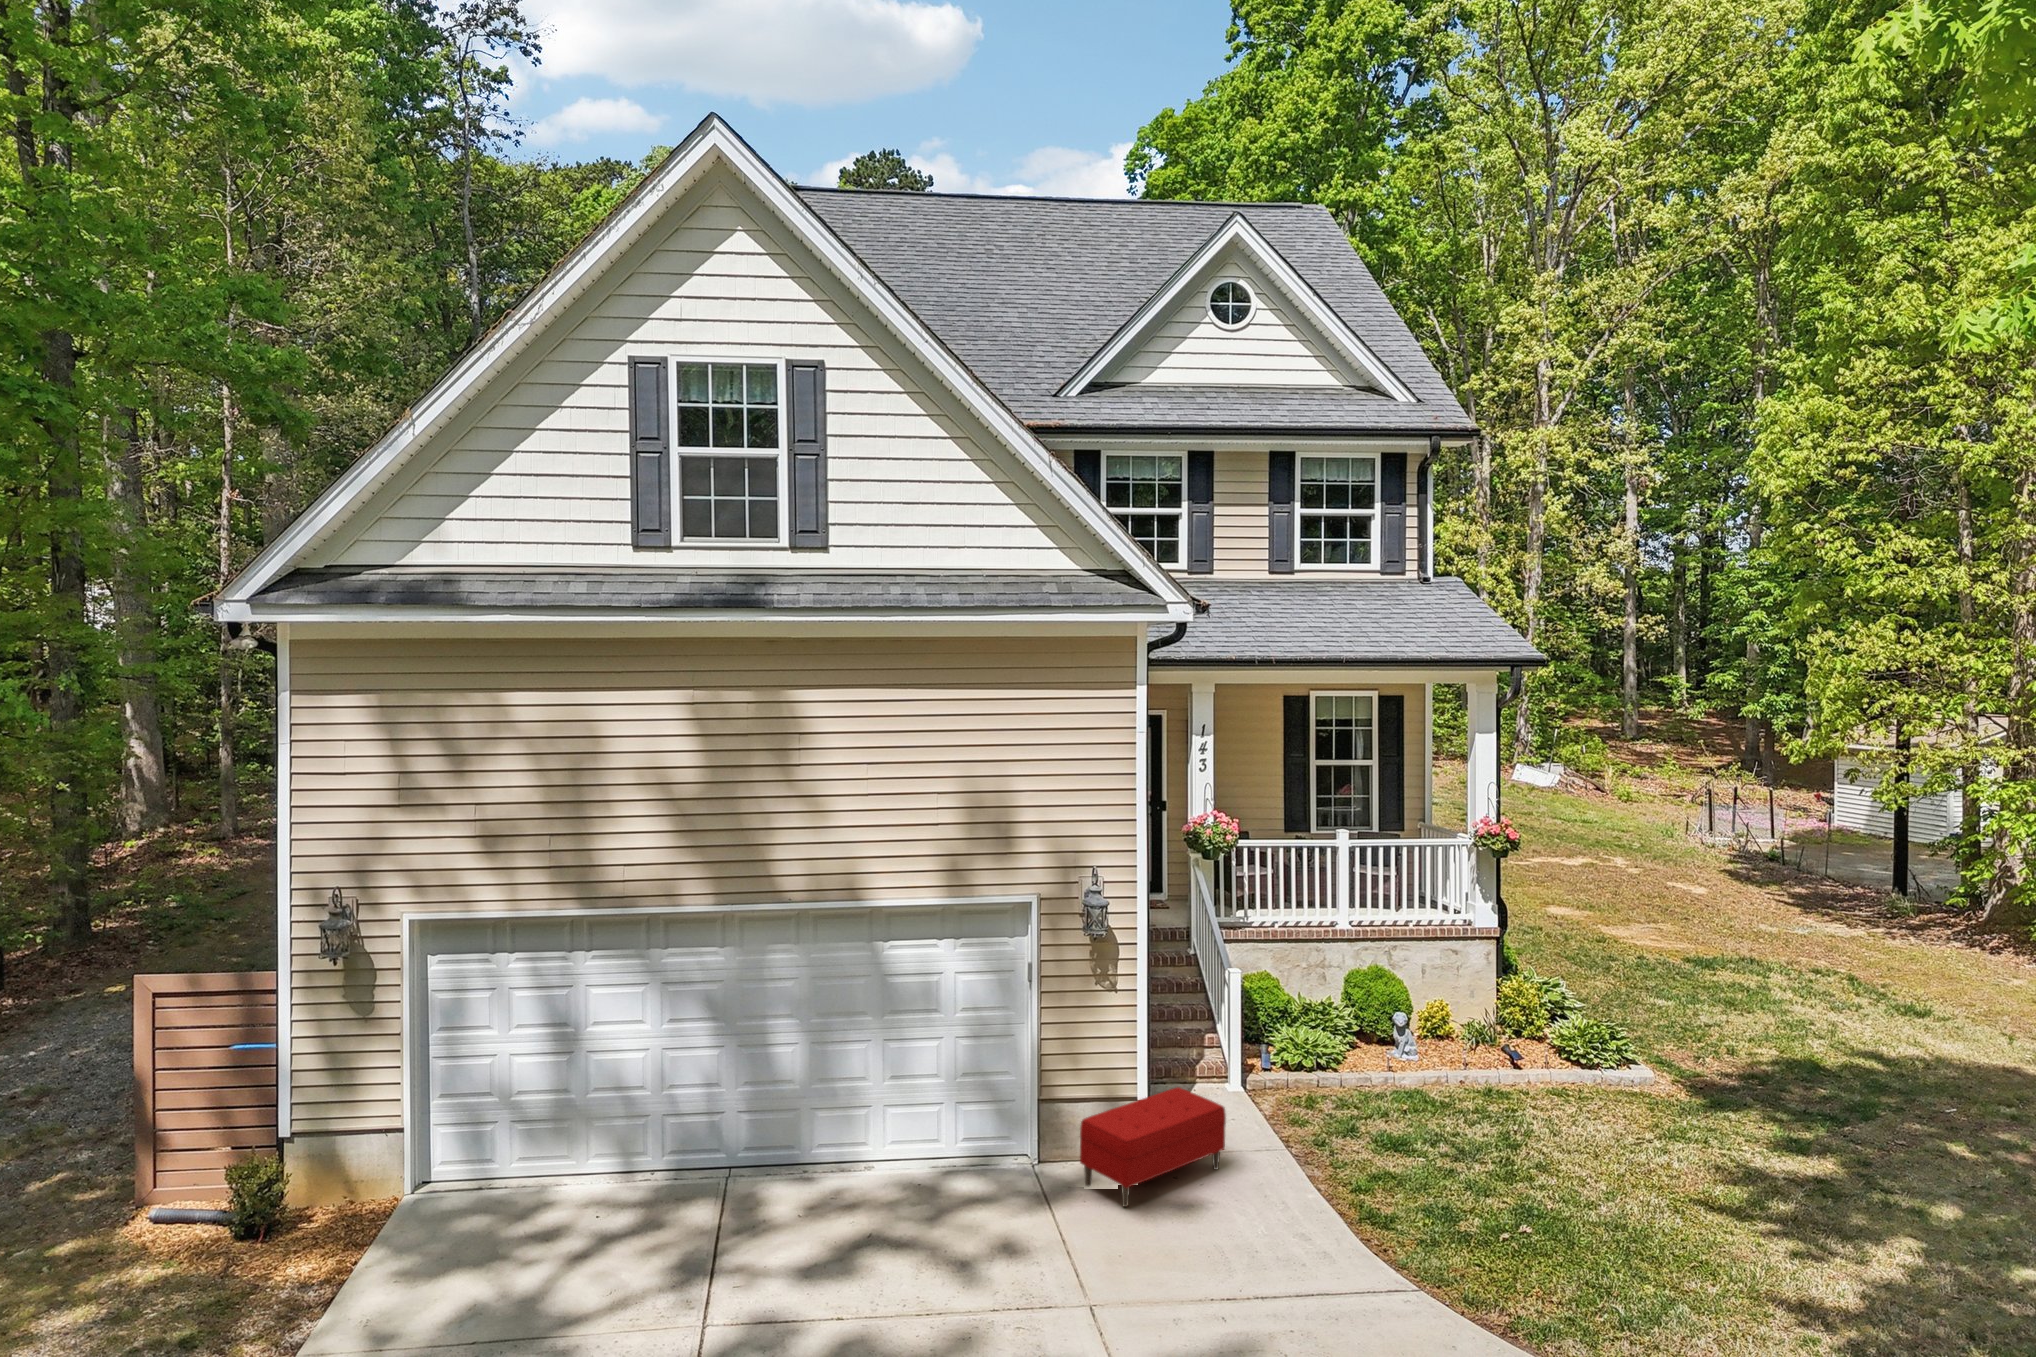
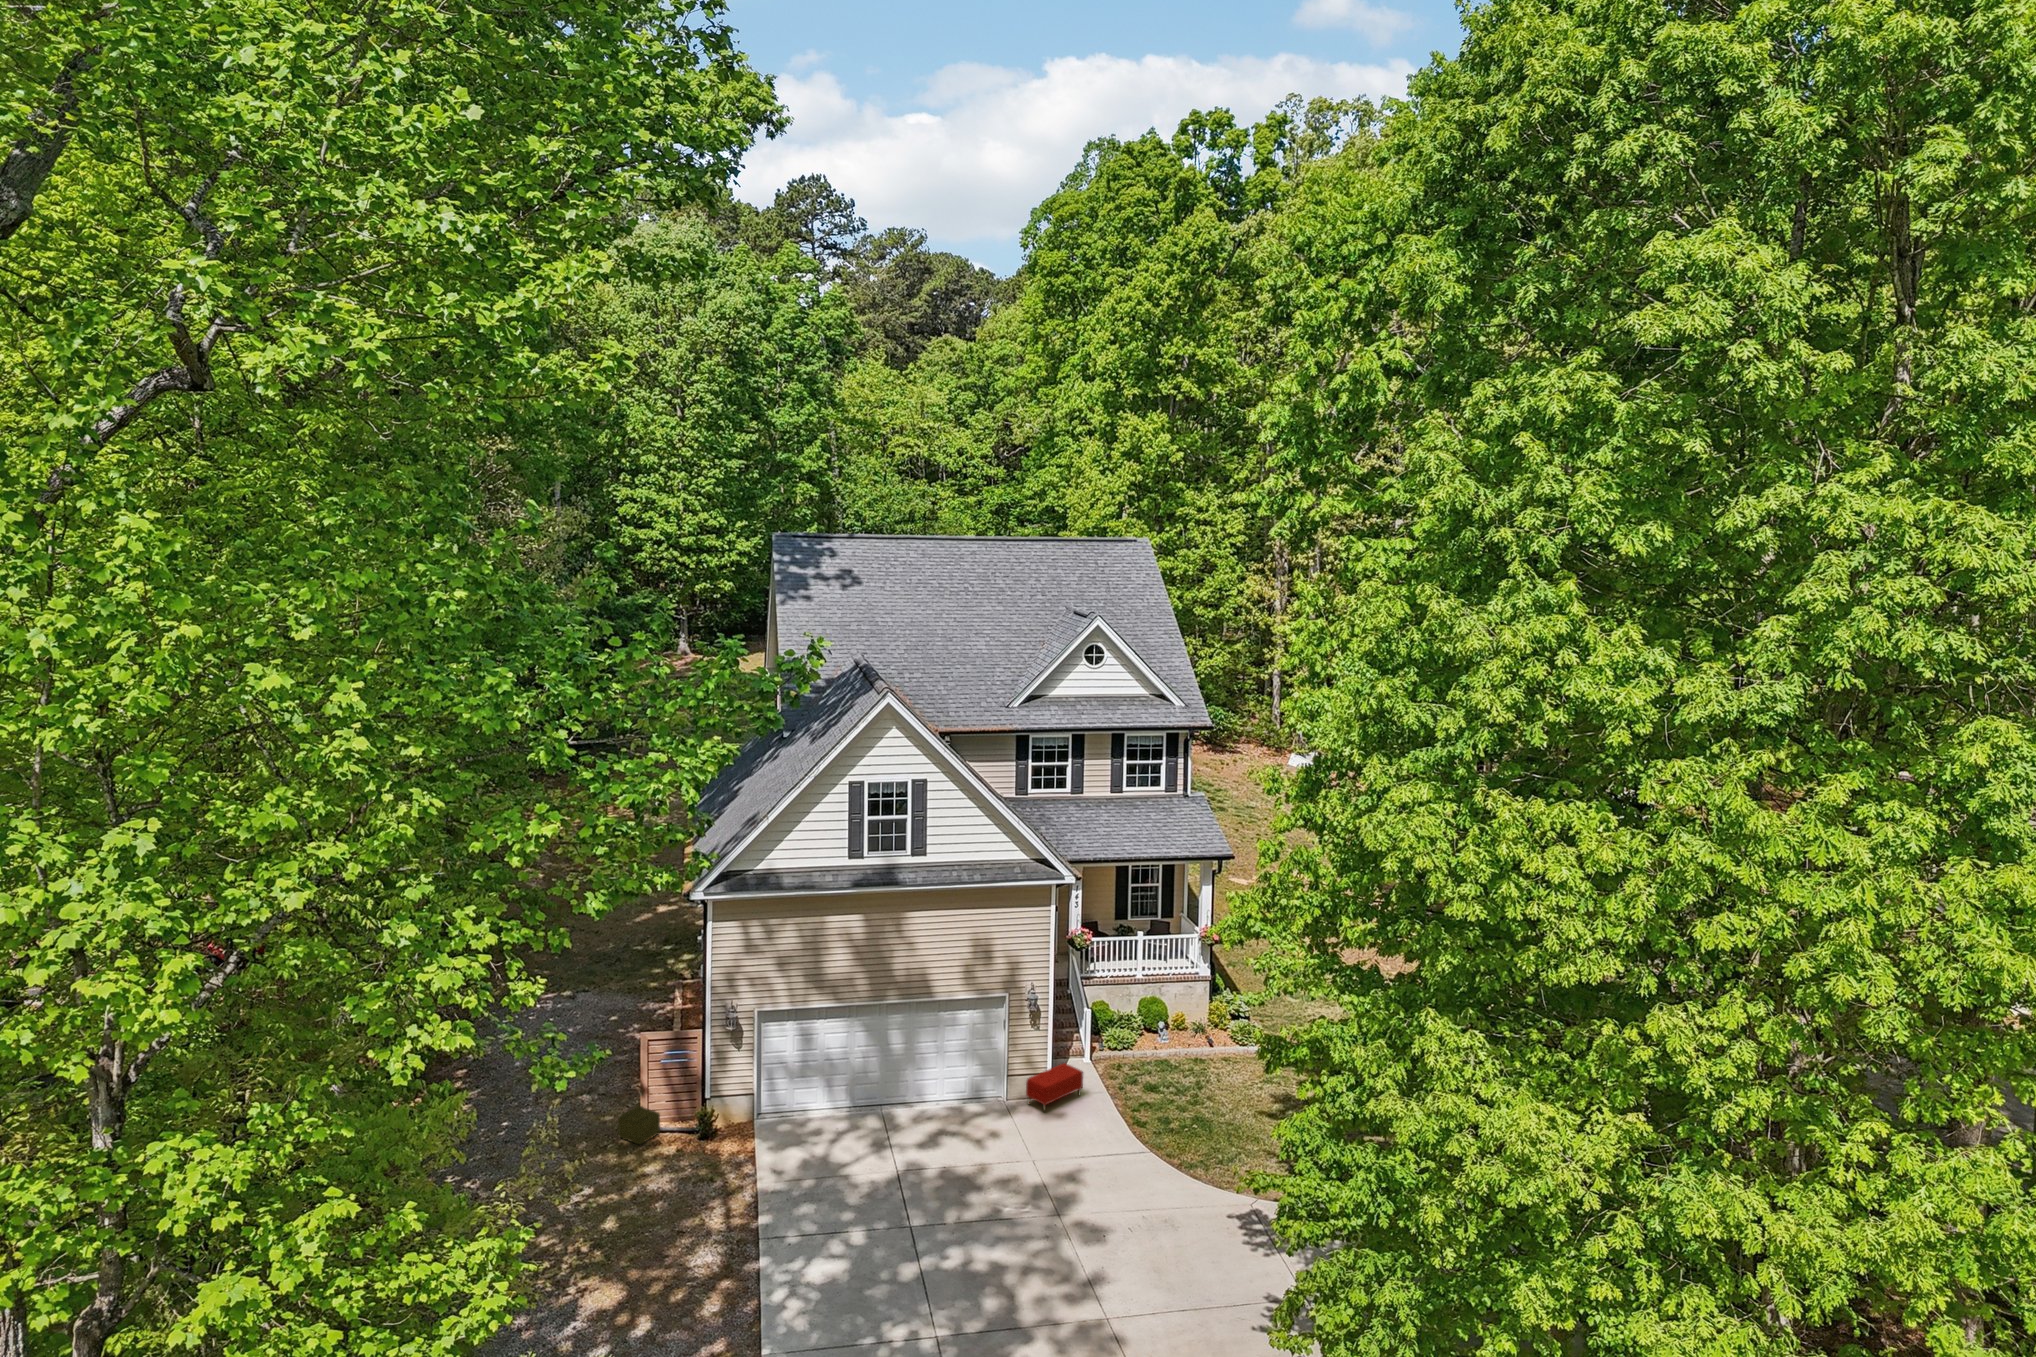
wooden crate: none [20,1155,133,1257] -> present [618,1106,660,1144]

